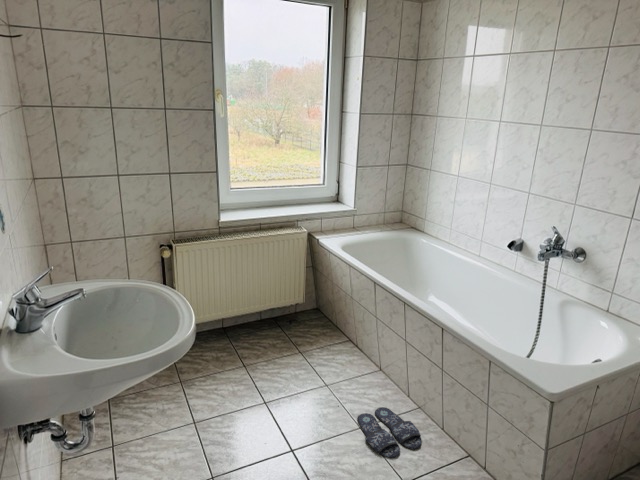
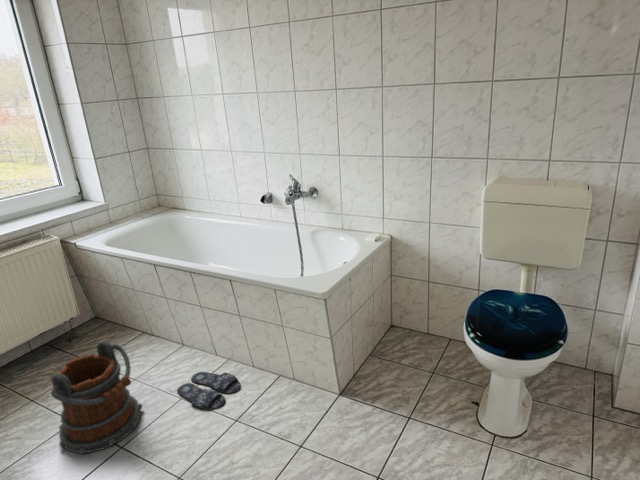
bucket: none [246,341,323,443] -> present [51,341,142,453]

